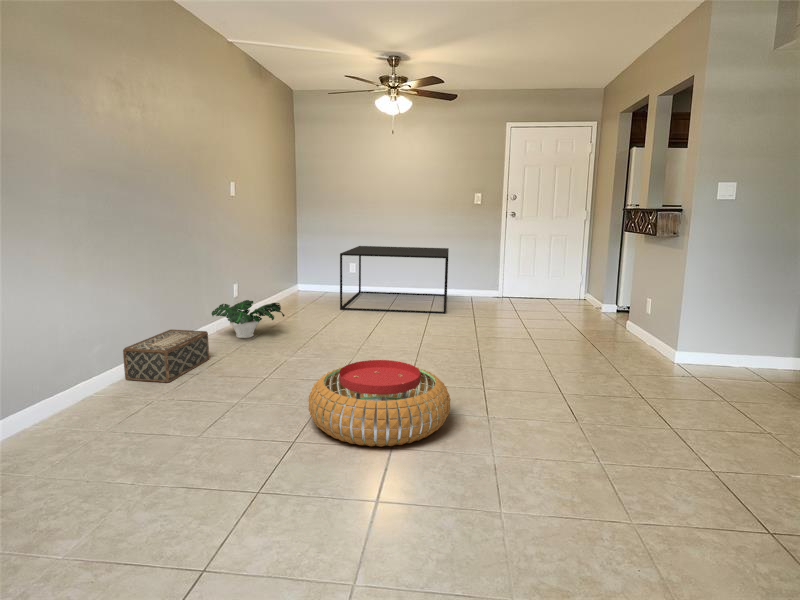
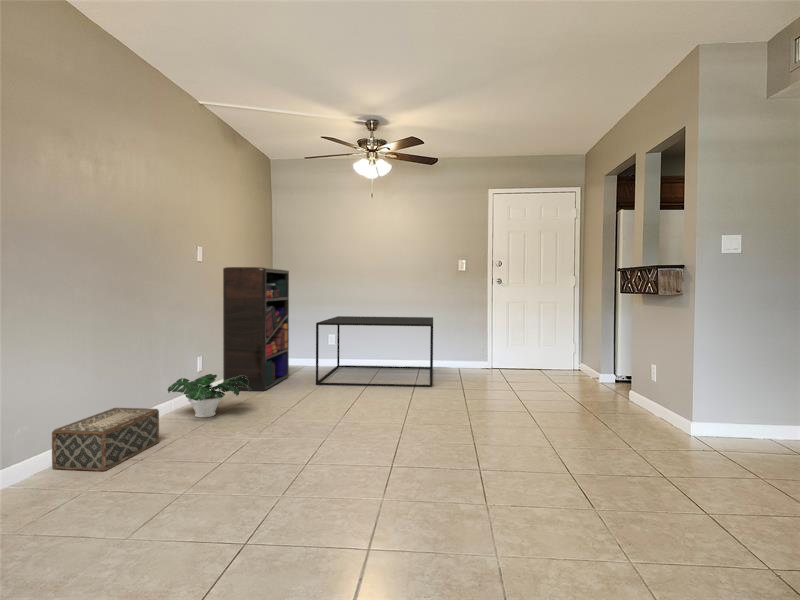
bookshelf: none [254,201,315,315] -> present [223,267,289,391]
pouf: present [308,360,451,447] -> none [270,437,443,547]

